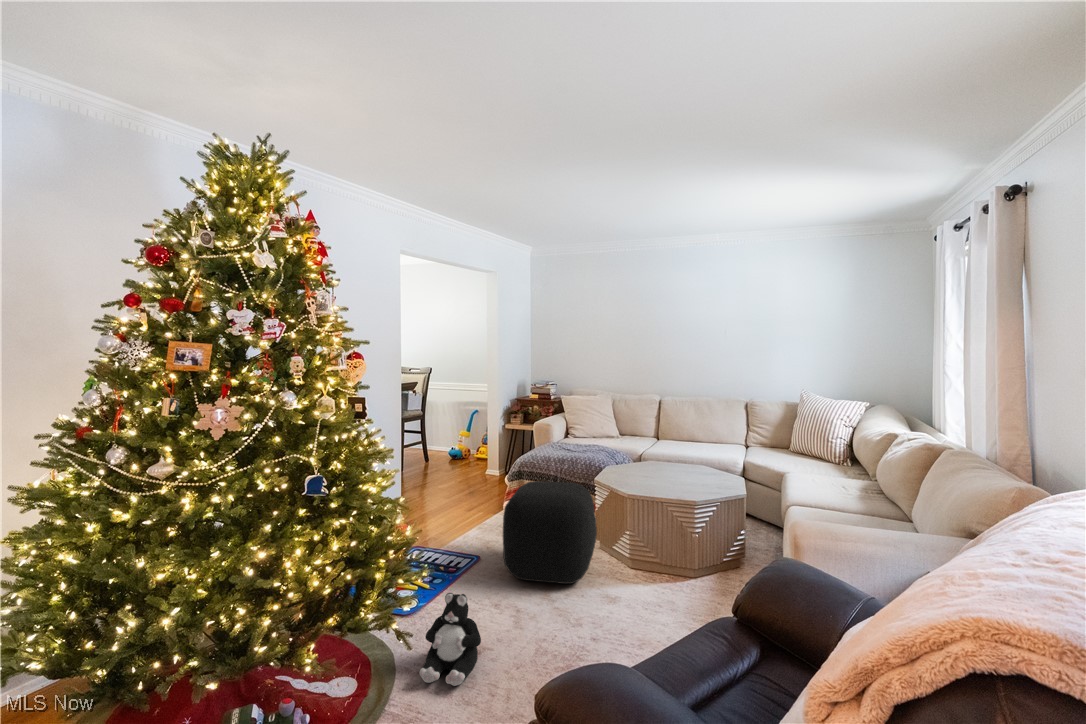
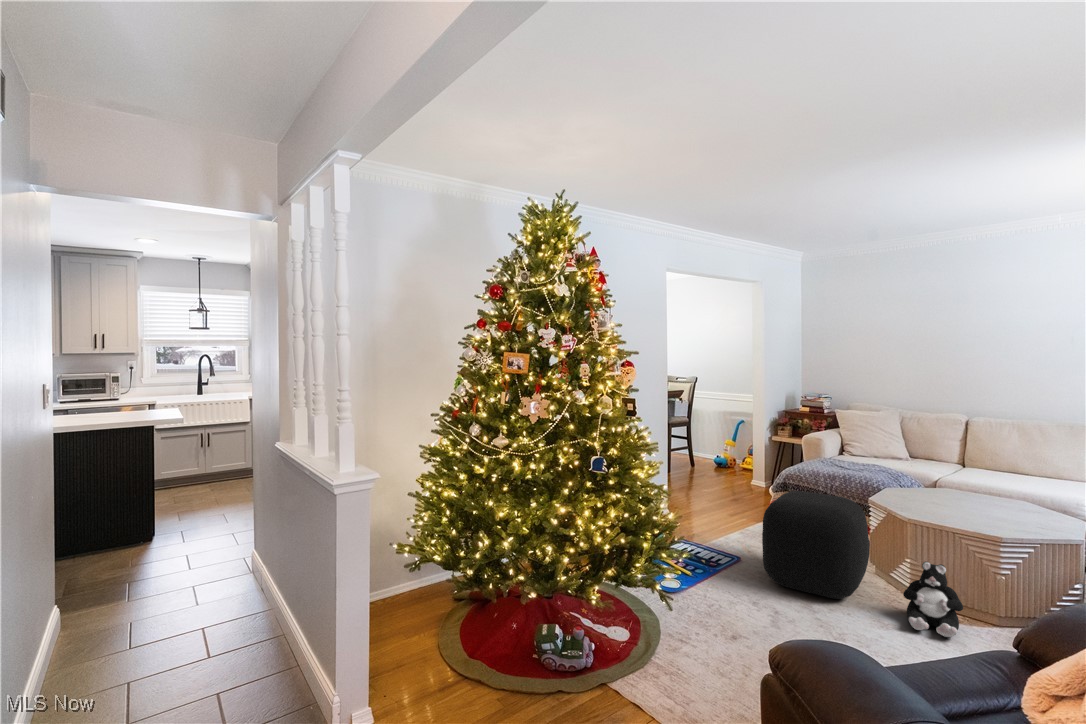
plush toy: present [419,593,481,686] -> present [903,562,963,637]

